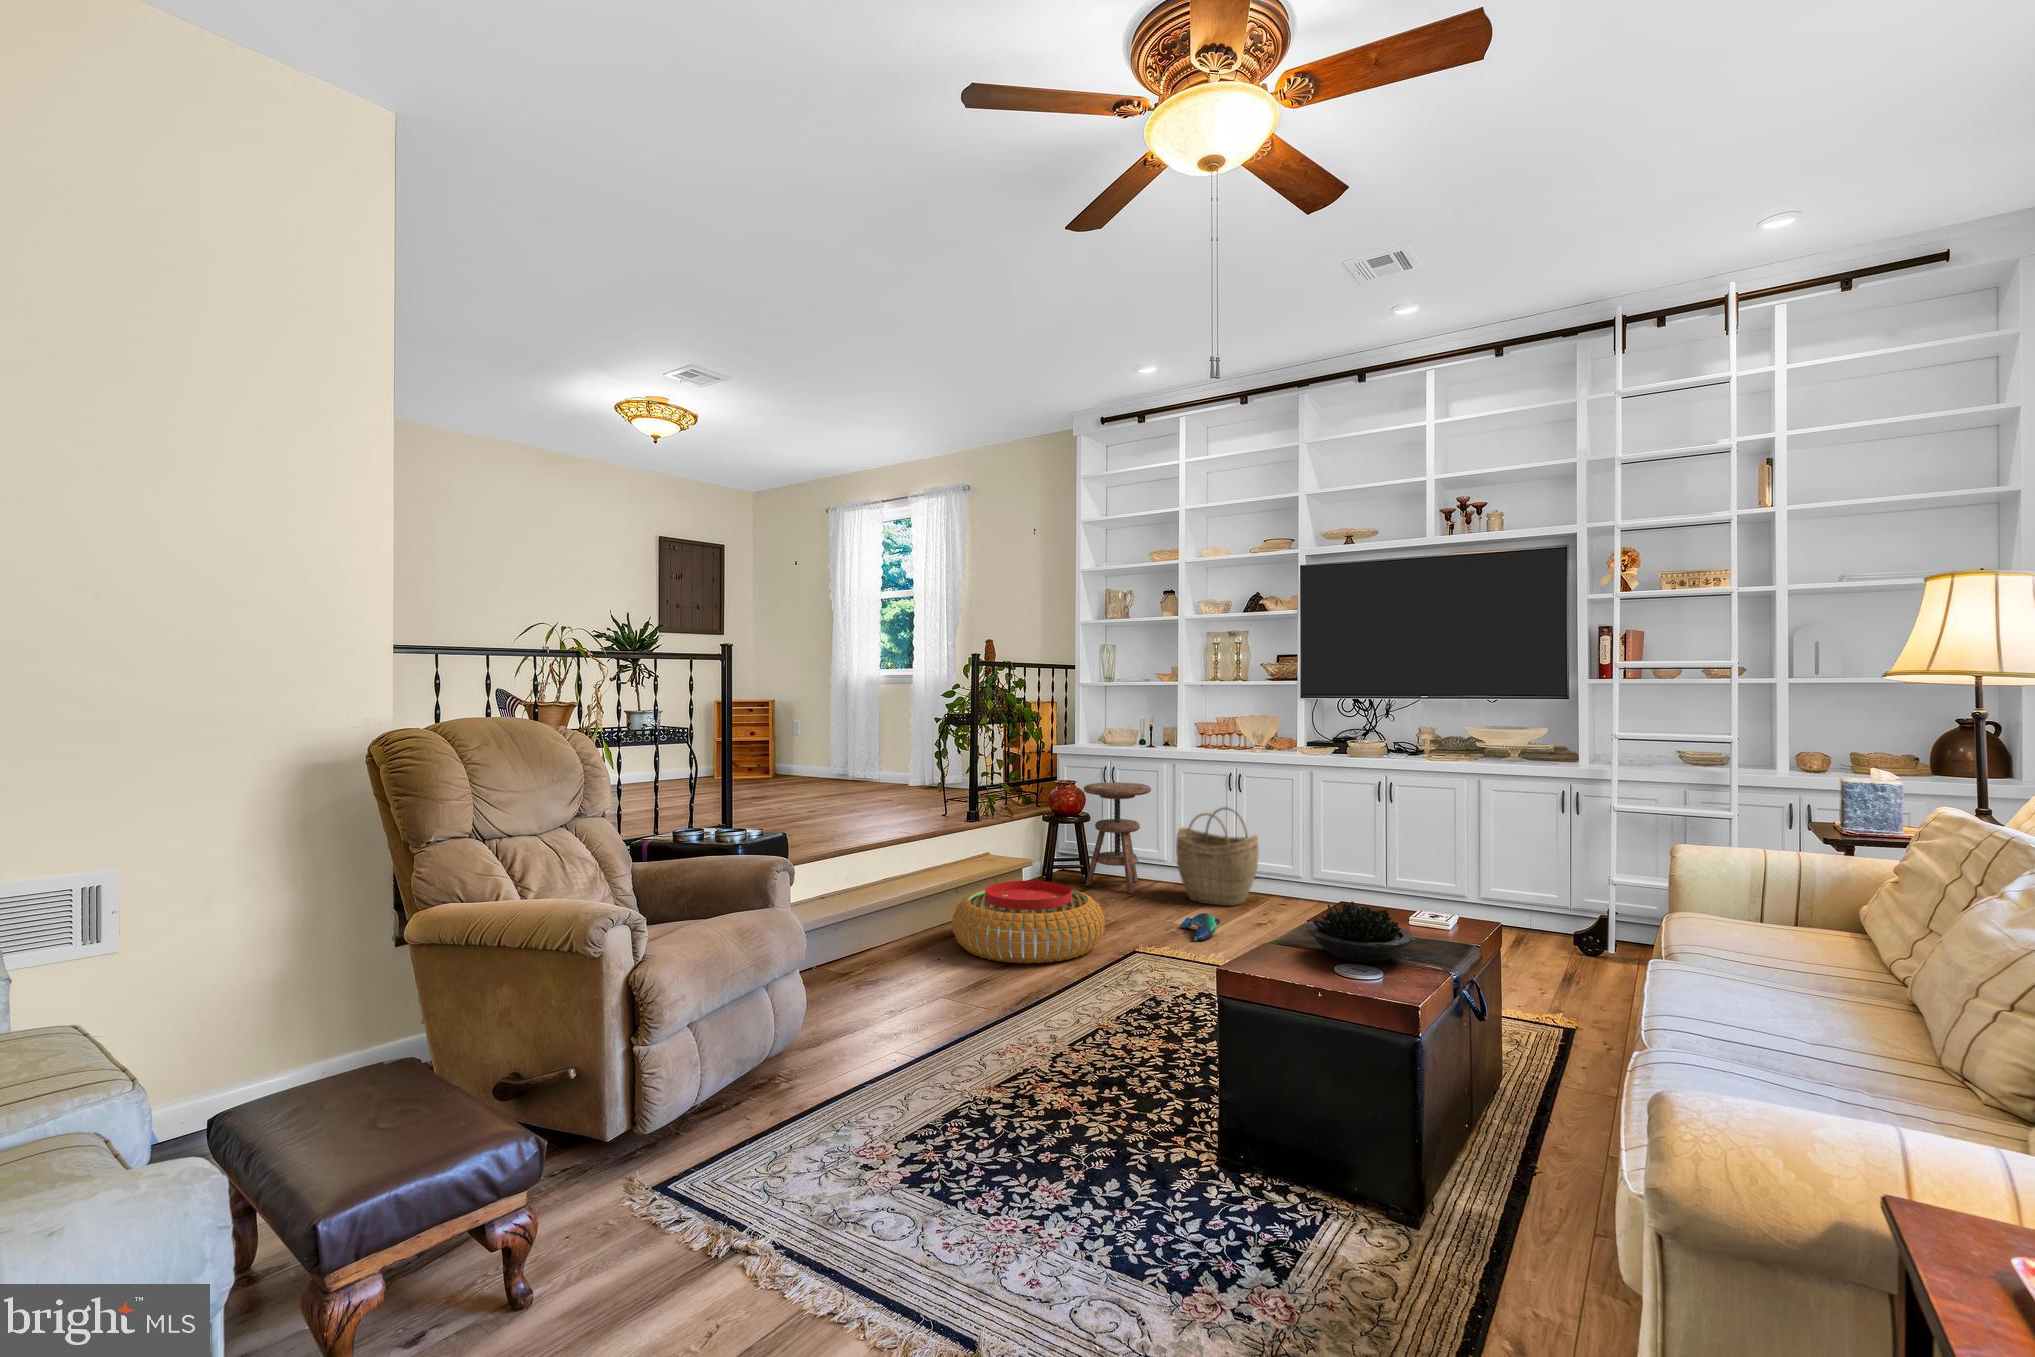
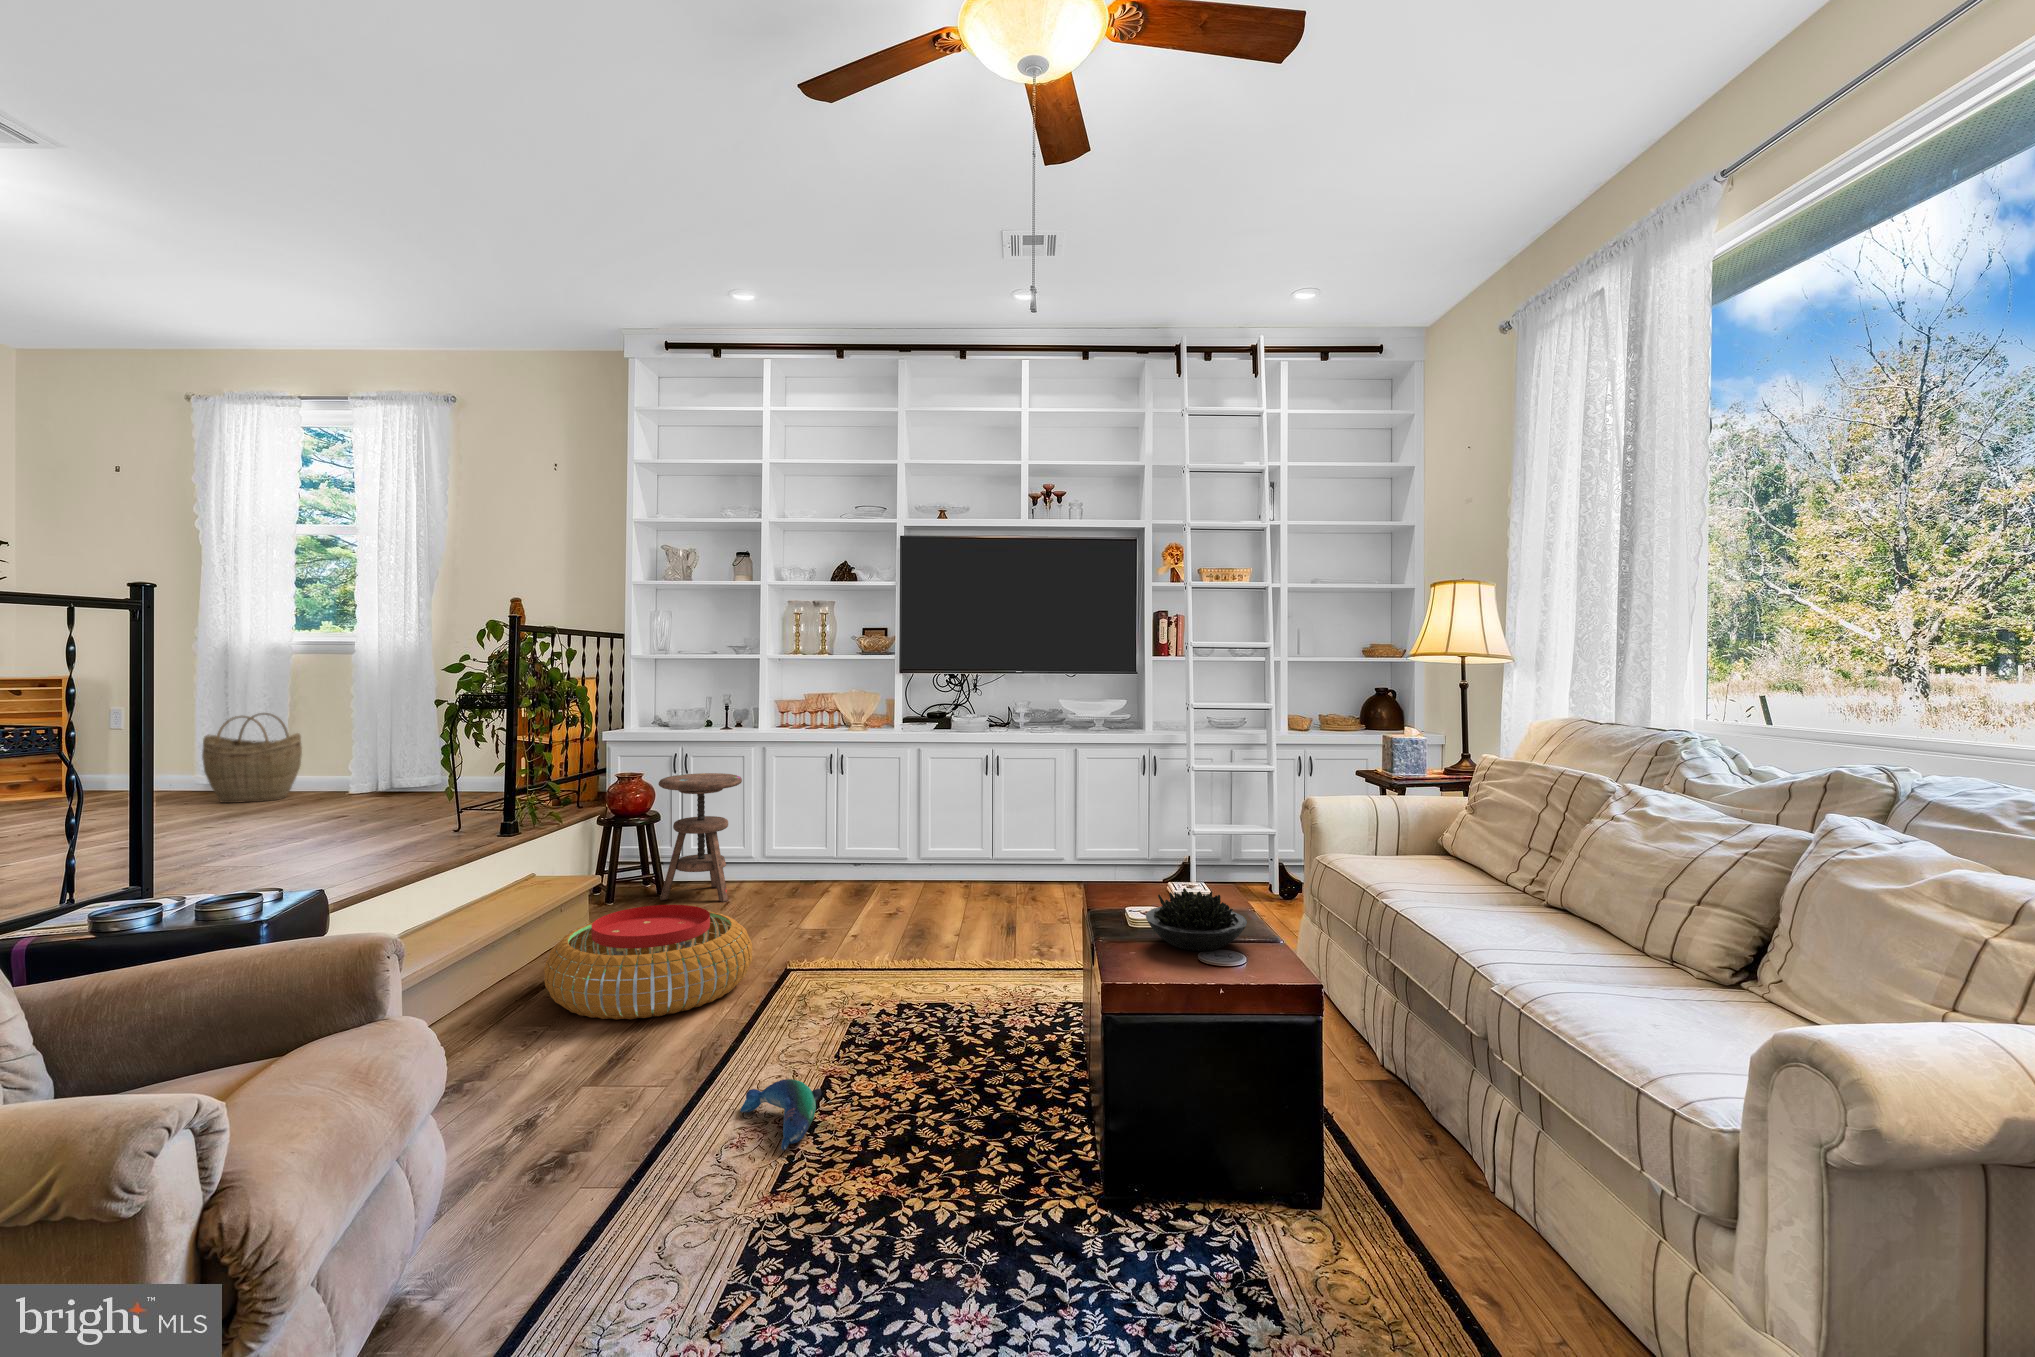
woven basket: present [1176,807,1259,906] -> present [202,713,302,803]
plush toy: present [1181,913,1220,941] -> present [740,1079,821,1150]

